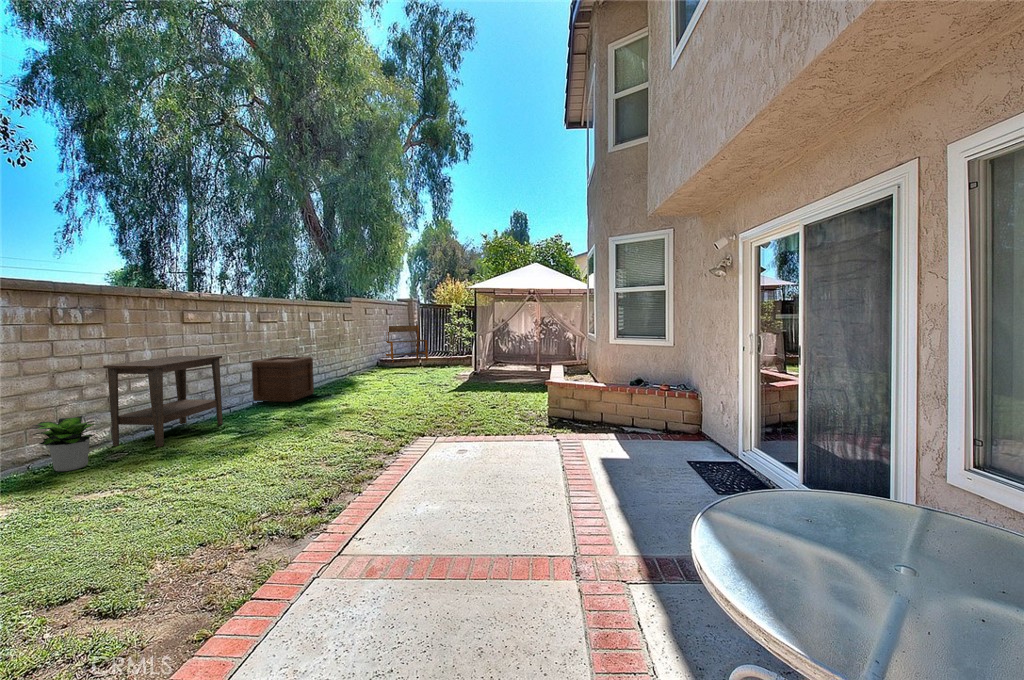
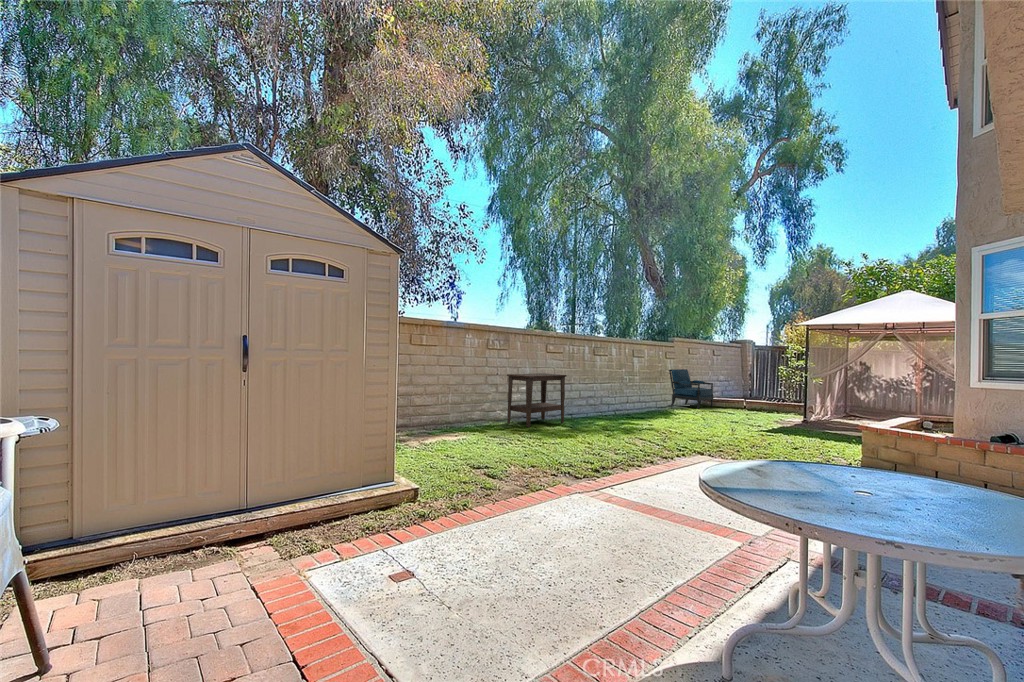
bench: present [386,325,428,362] -> none [712,366,759,404]
chair: none [346,332,393,374] -> present [669,369,714,409]
wooden crate: present [251,357,314,402] -> none [587,382,632,418]
potted plant: present [32,416,96,472] -> none [474,401,506,429]

